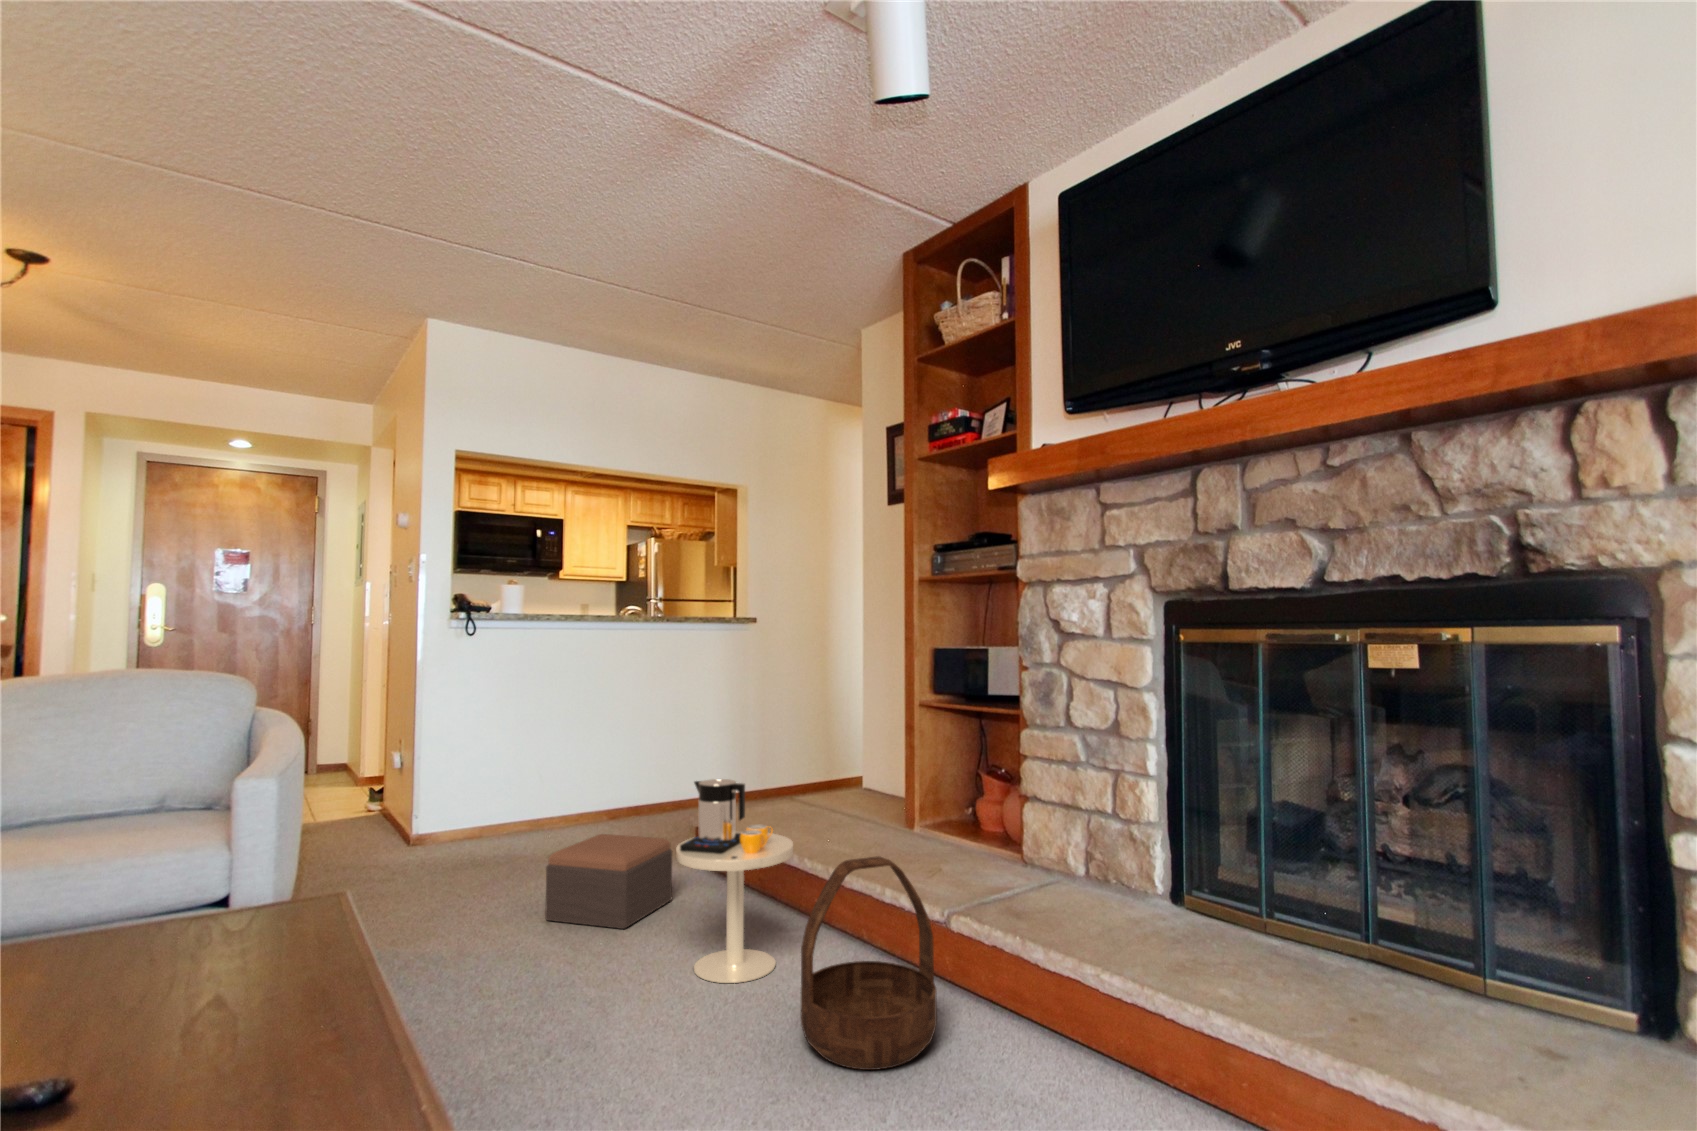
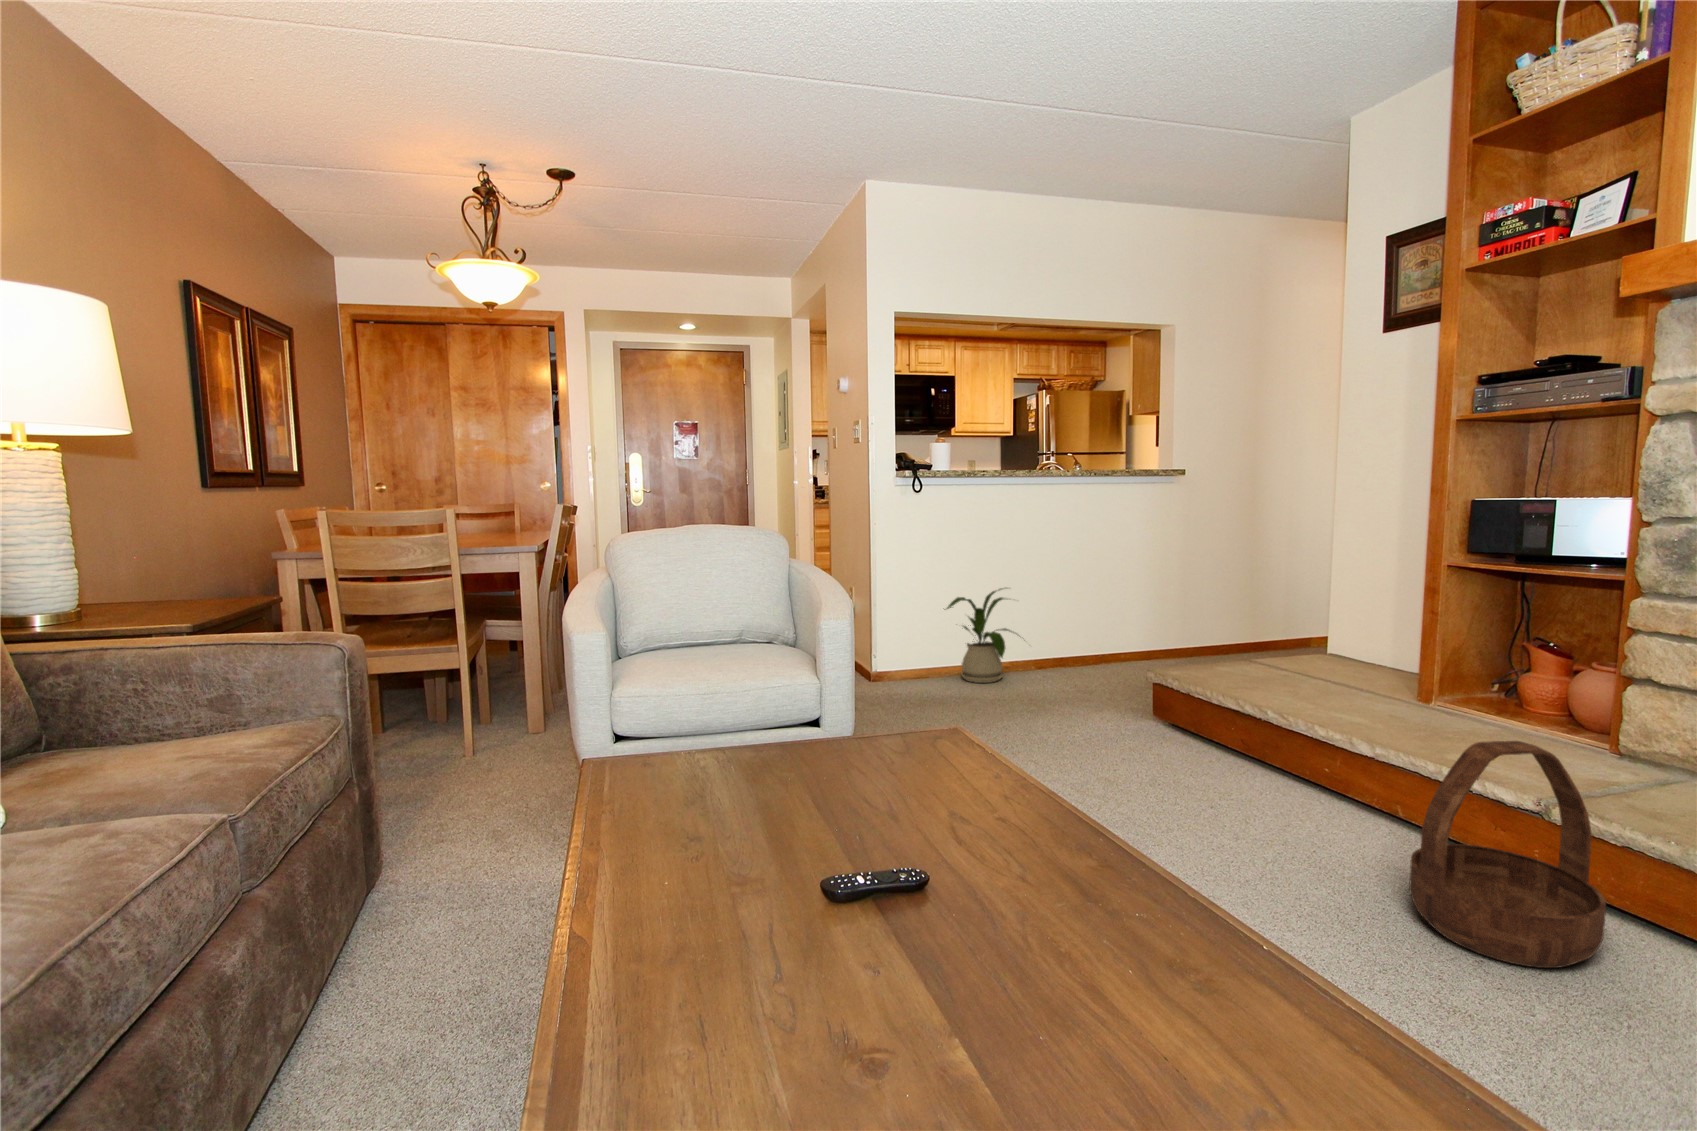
house plant: none [484,740,591,848] -> present [944,588,1011,683]
side table: present [676,779,793,983] -> none [1208,639,1345,842]
footstool: present [545,834,672,929] -> none [1040,679,1154,771]

